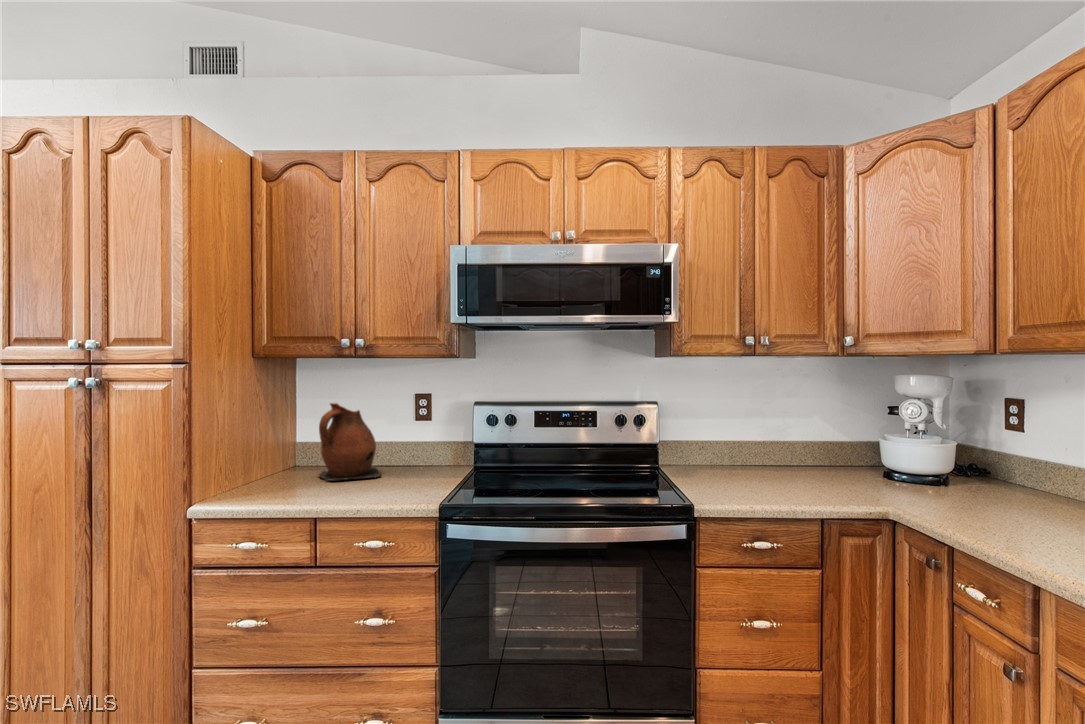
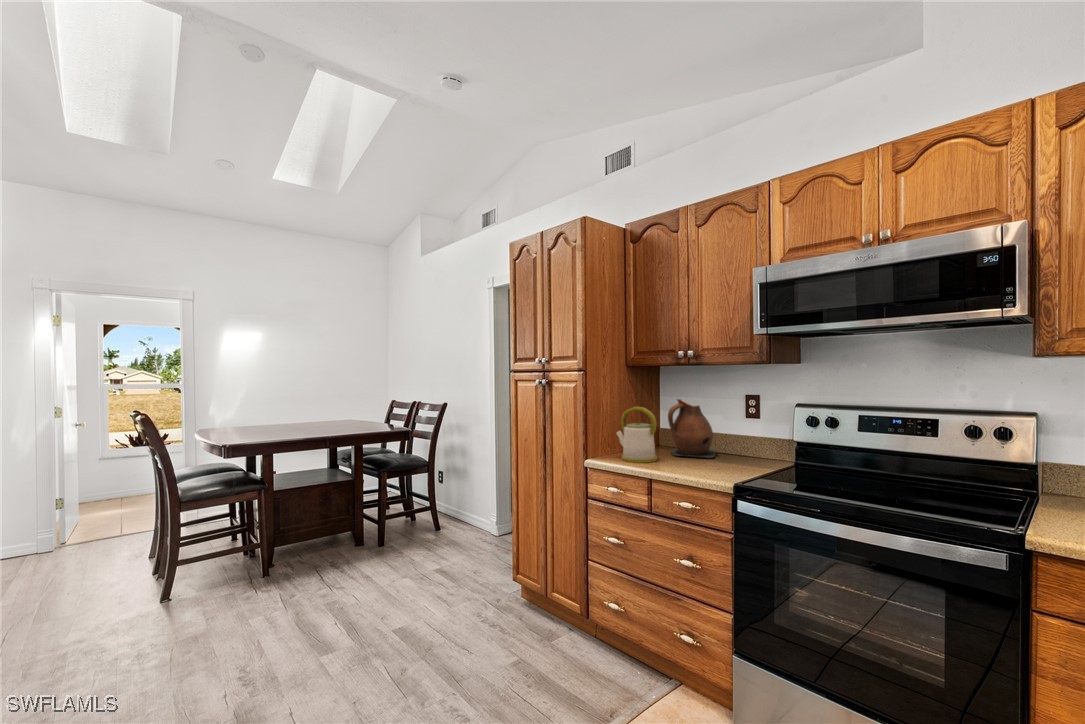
kettle: none [244,417,314,501] -> present [617,407,657,463]

